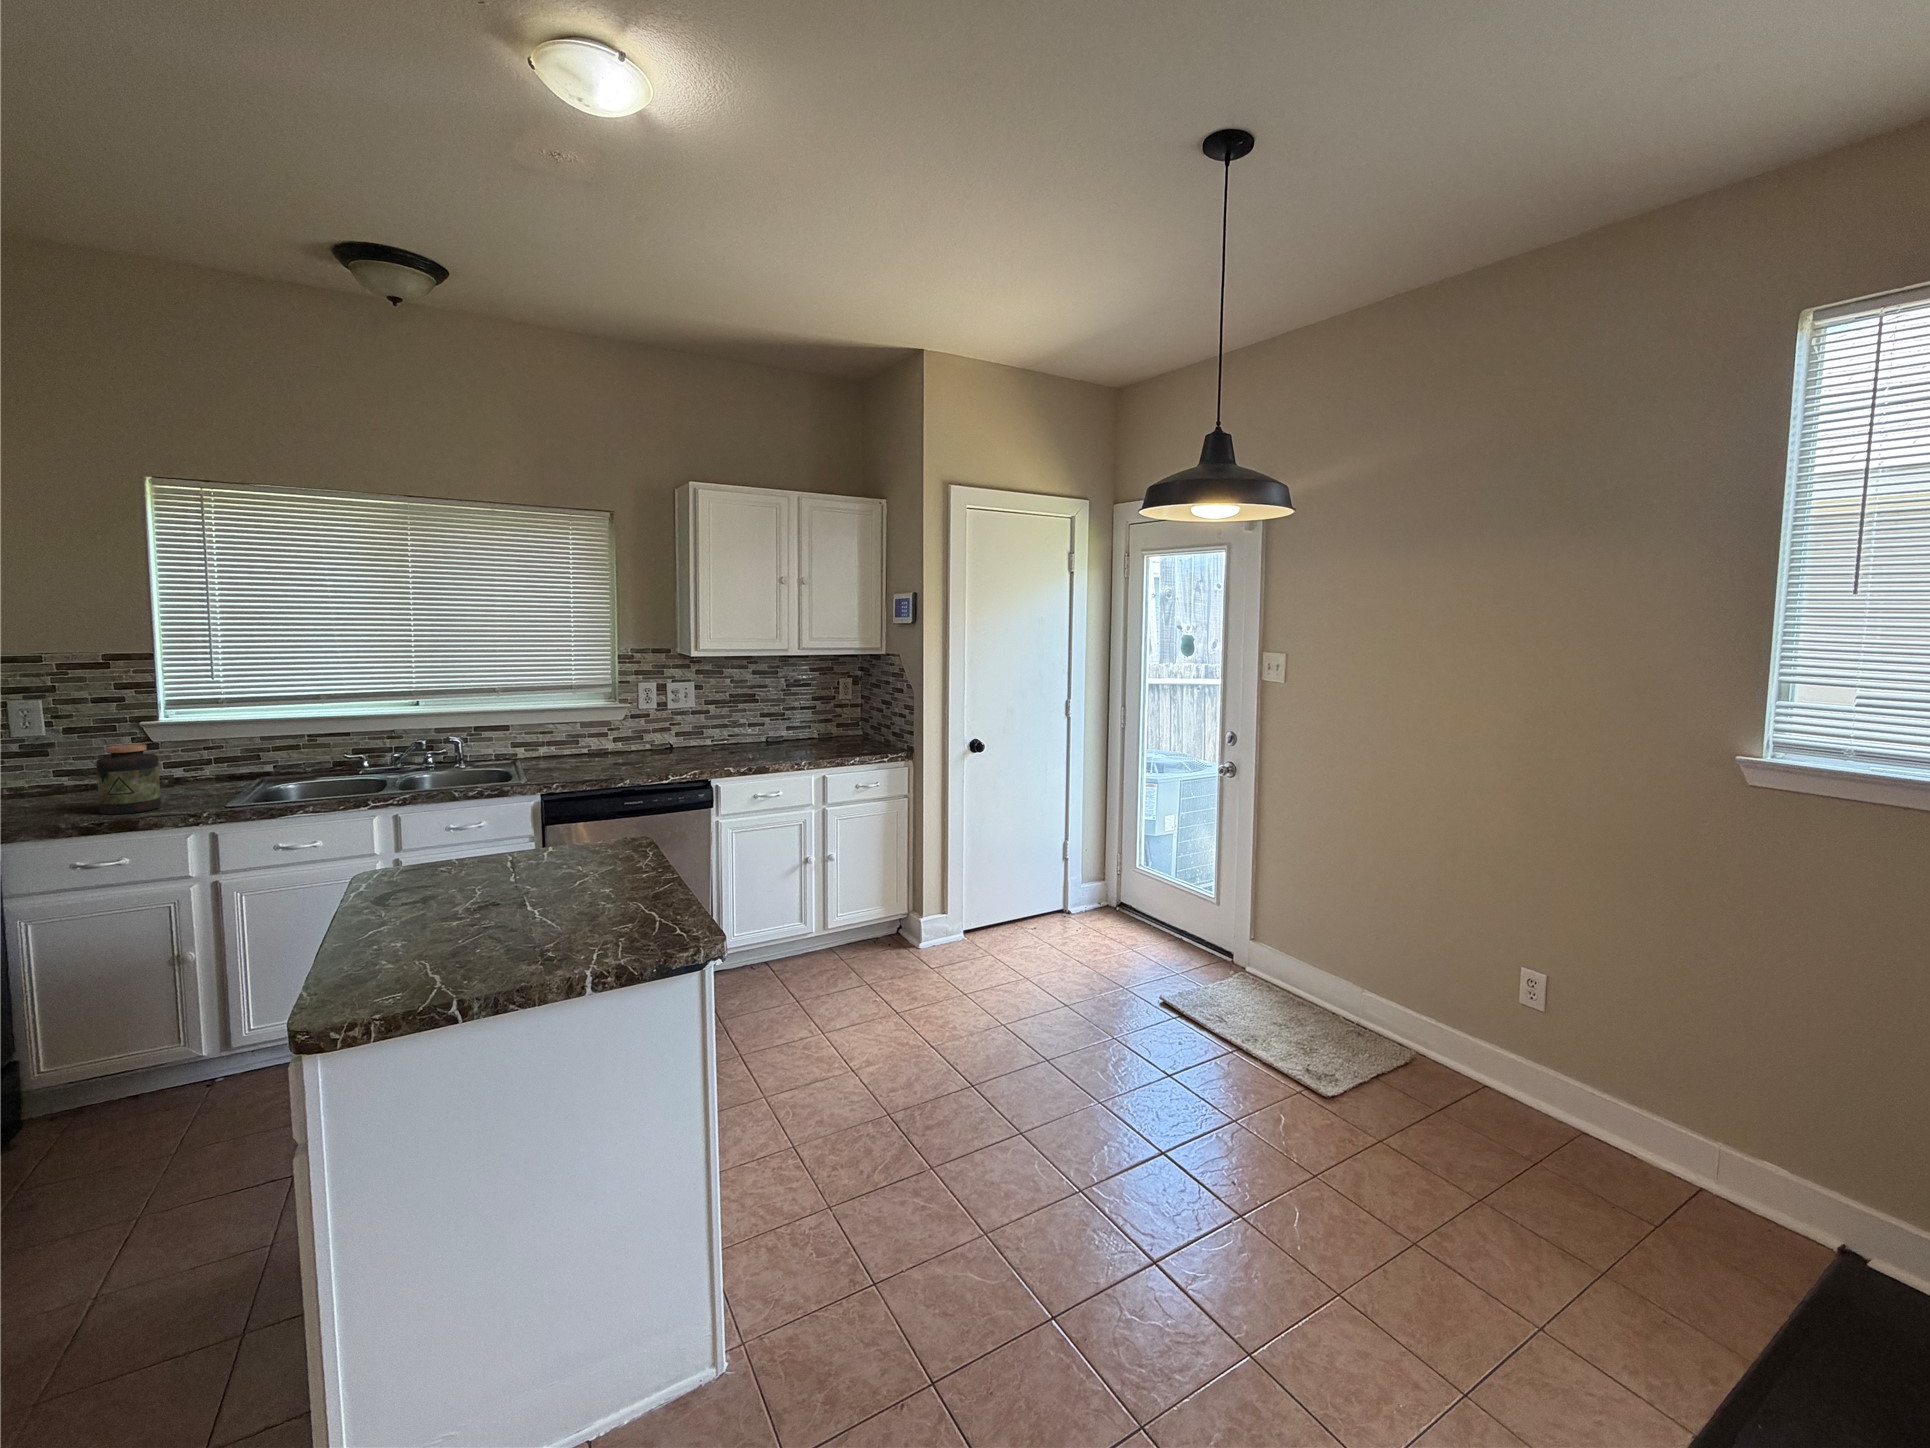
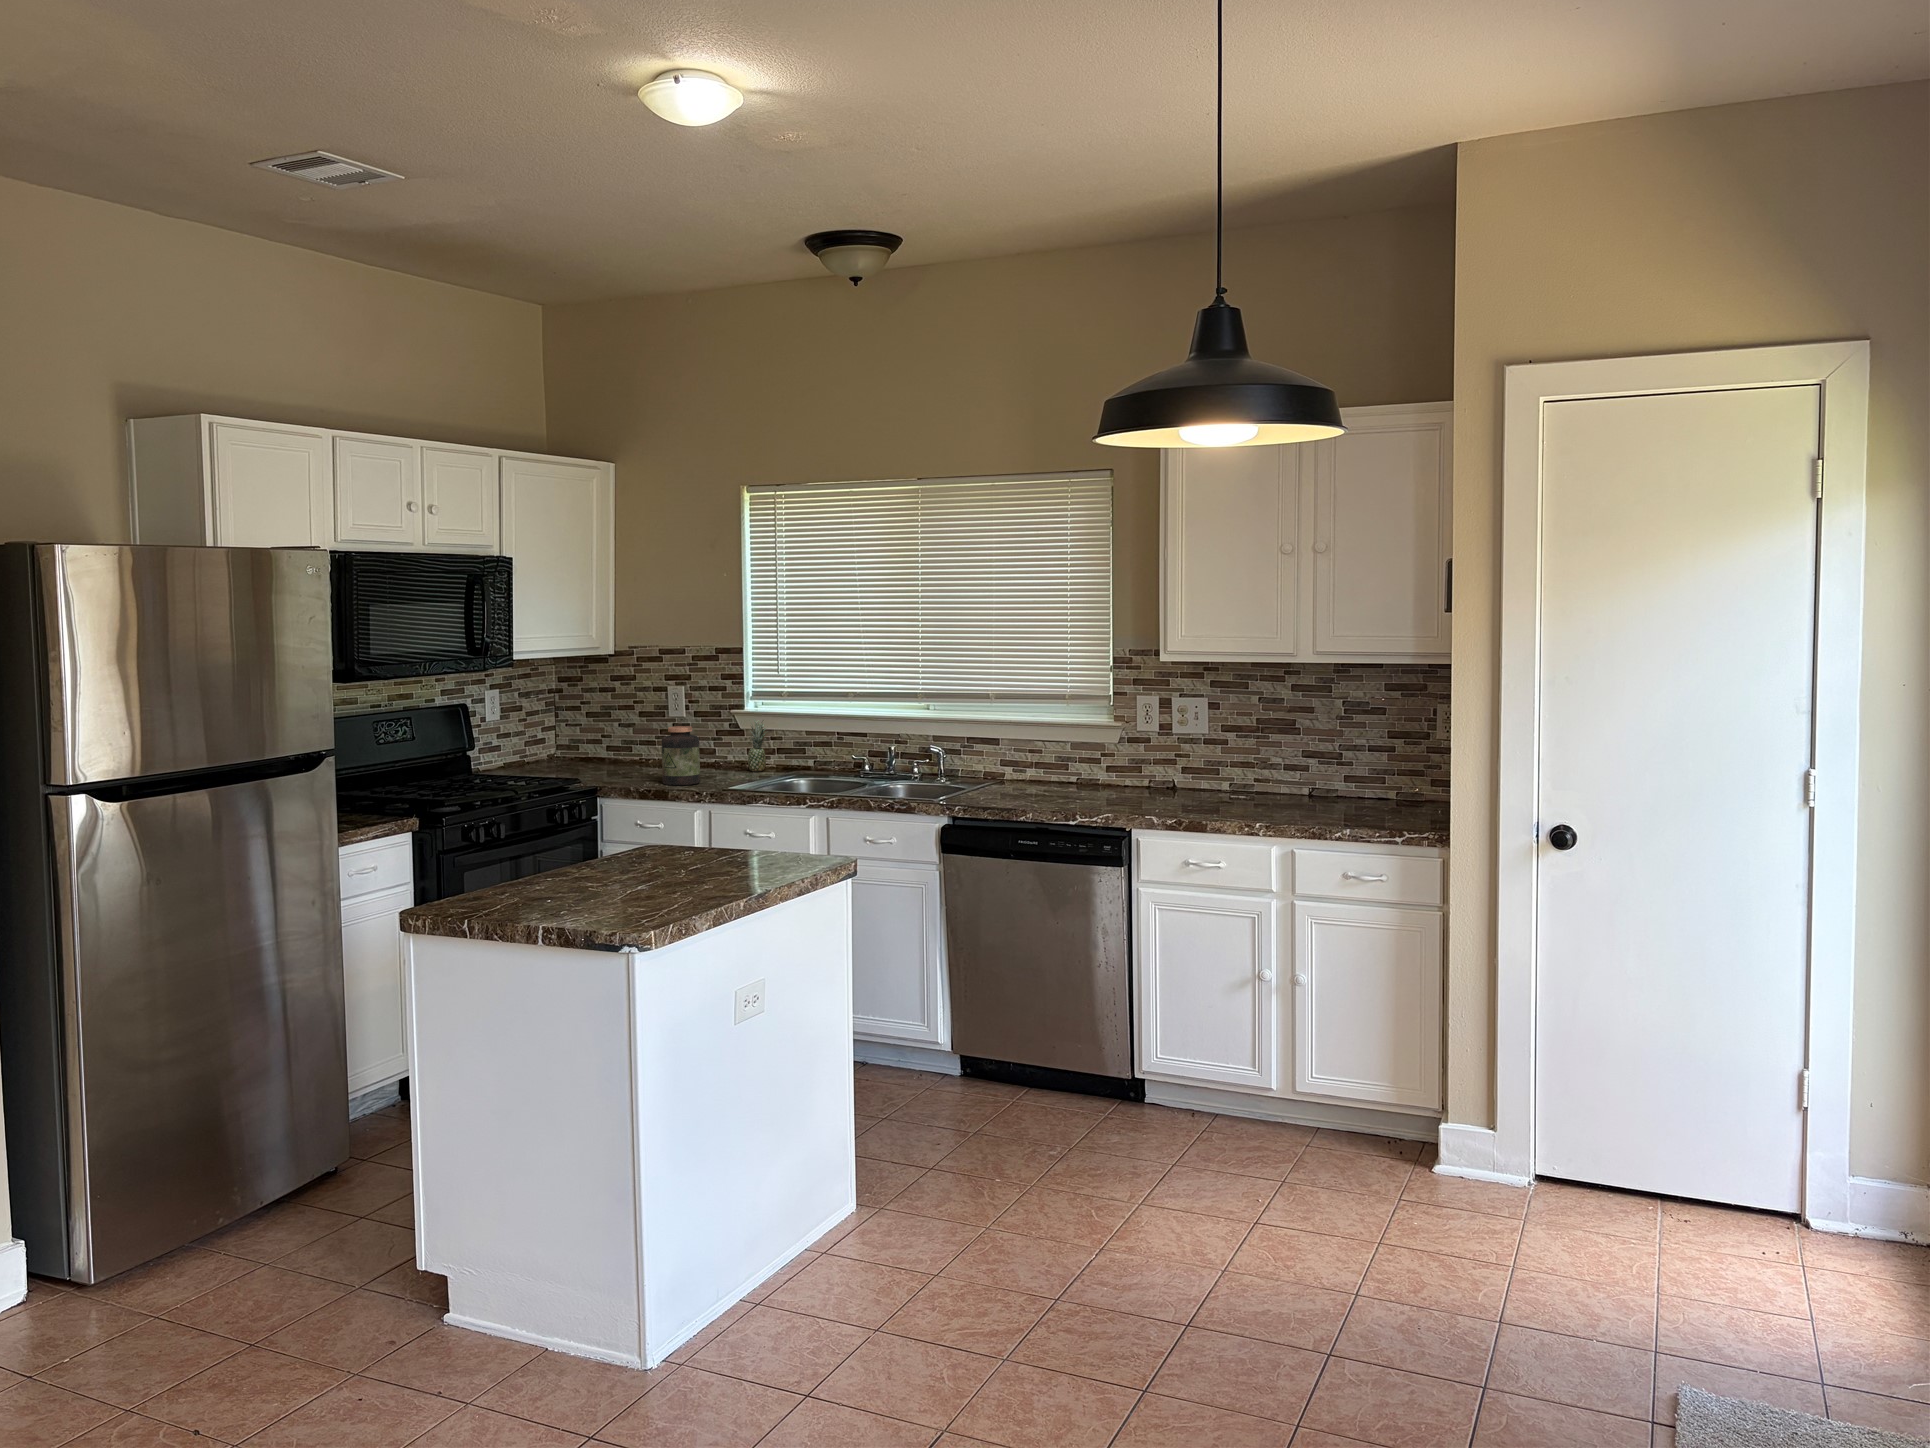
fruit: none [171,729,200,786] -> present [748,720,767,772]

